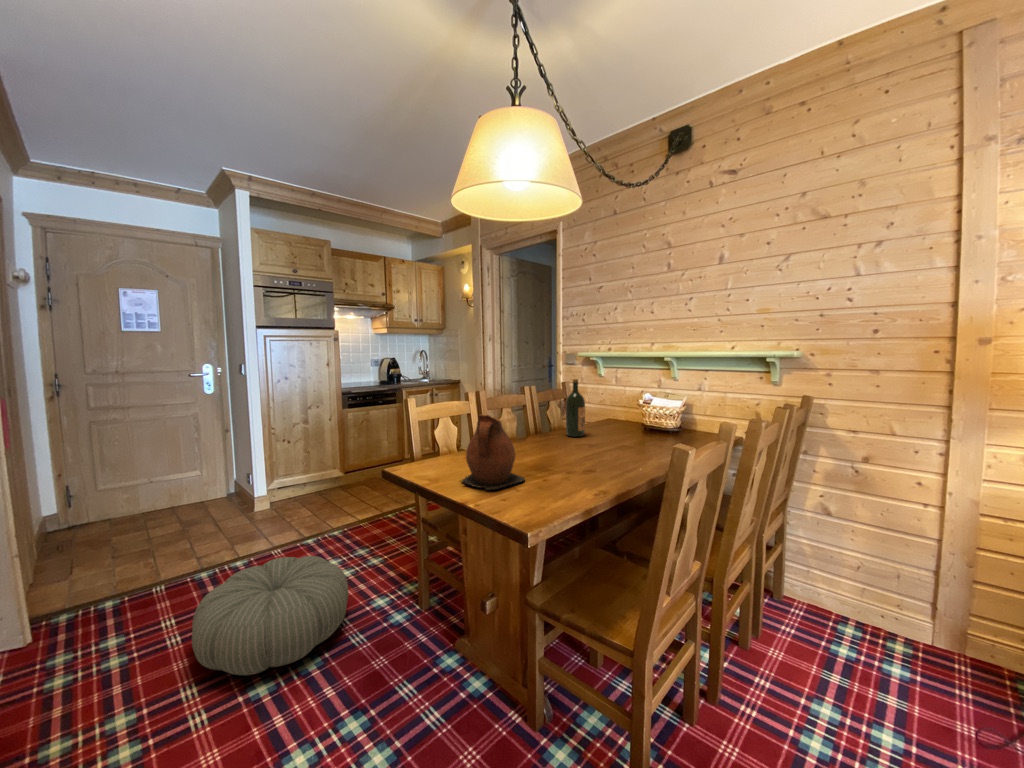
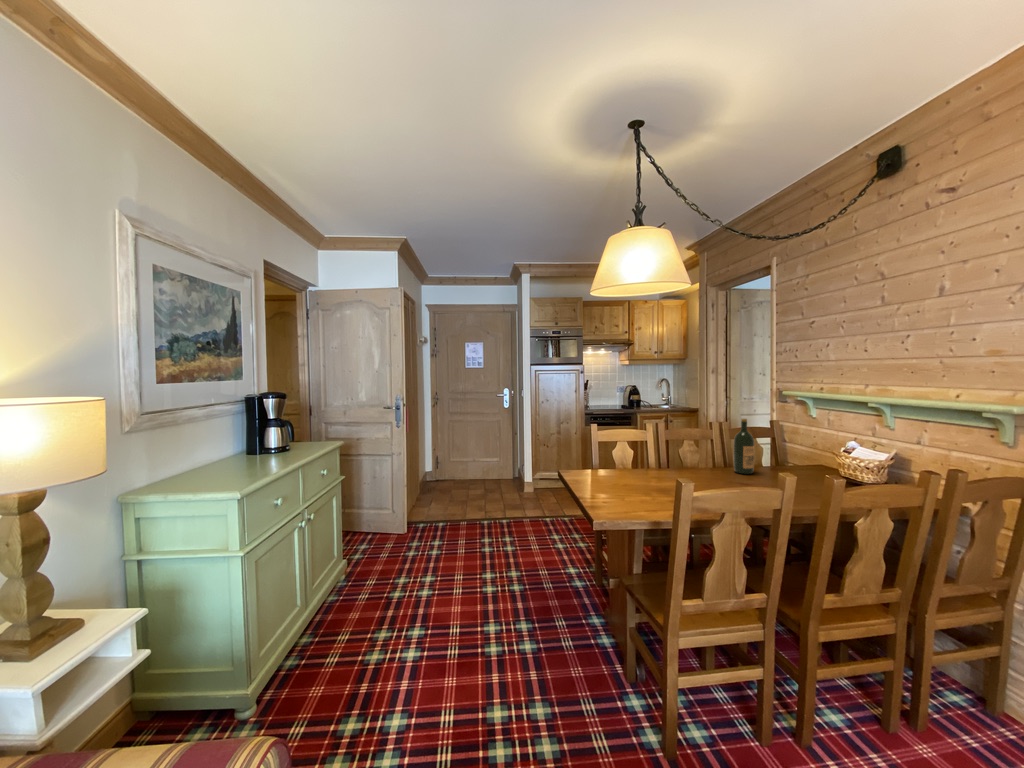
ceramic pitcher: present [462,415,525,490] -> none [594,441,641,496]
pouf: present [192,556,348,675] -> none [463,520,550,583]

